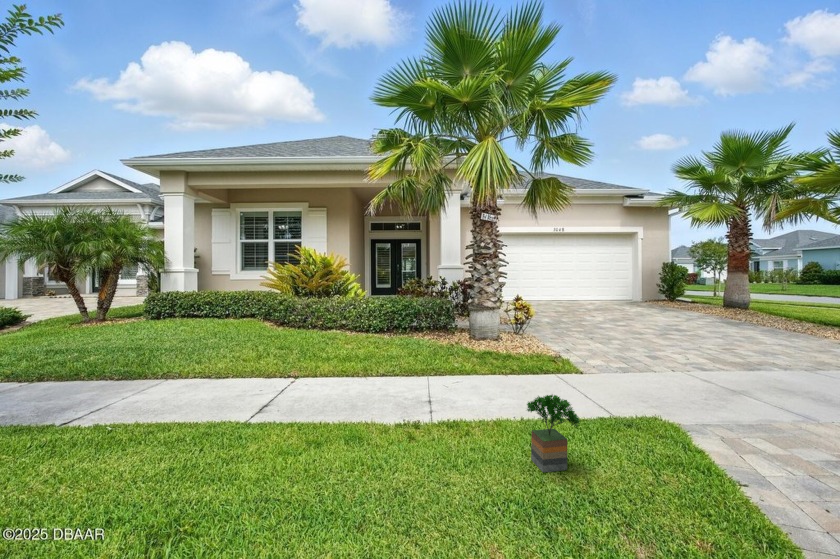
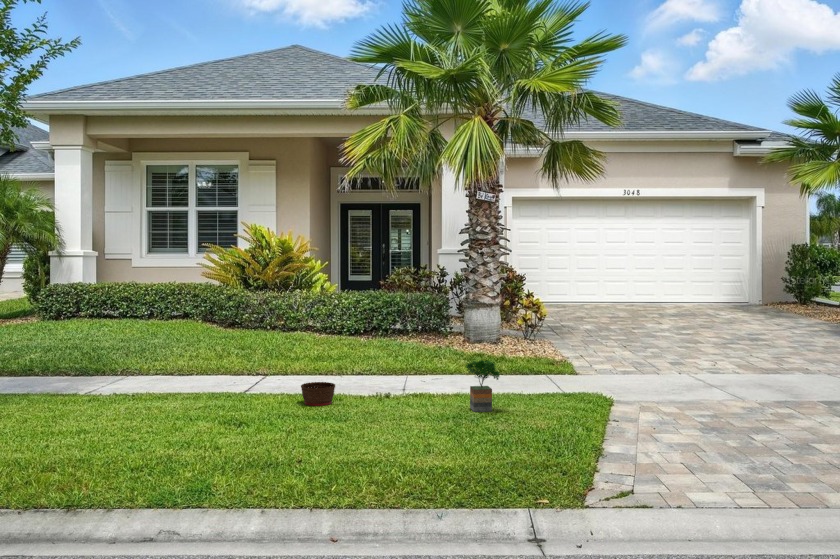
basket: none [304,416,350,457] -> present [301,382,335,406]

